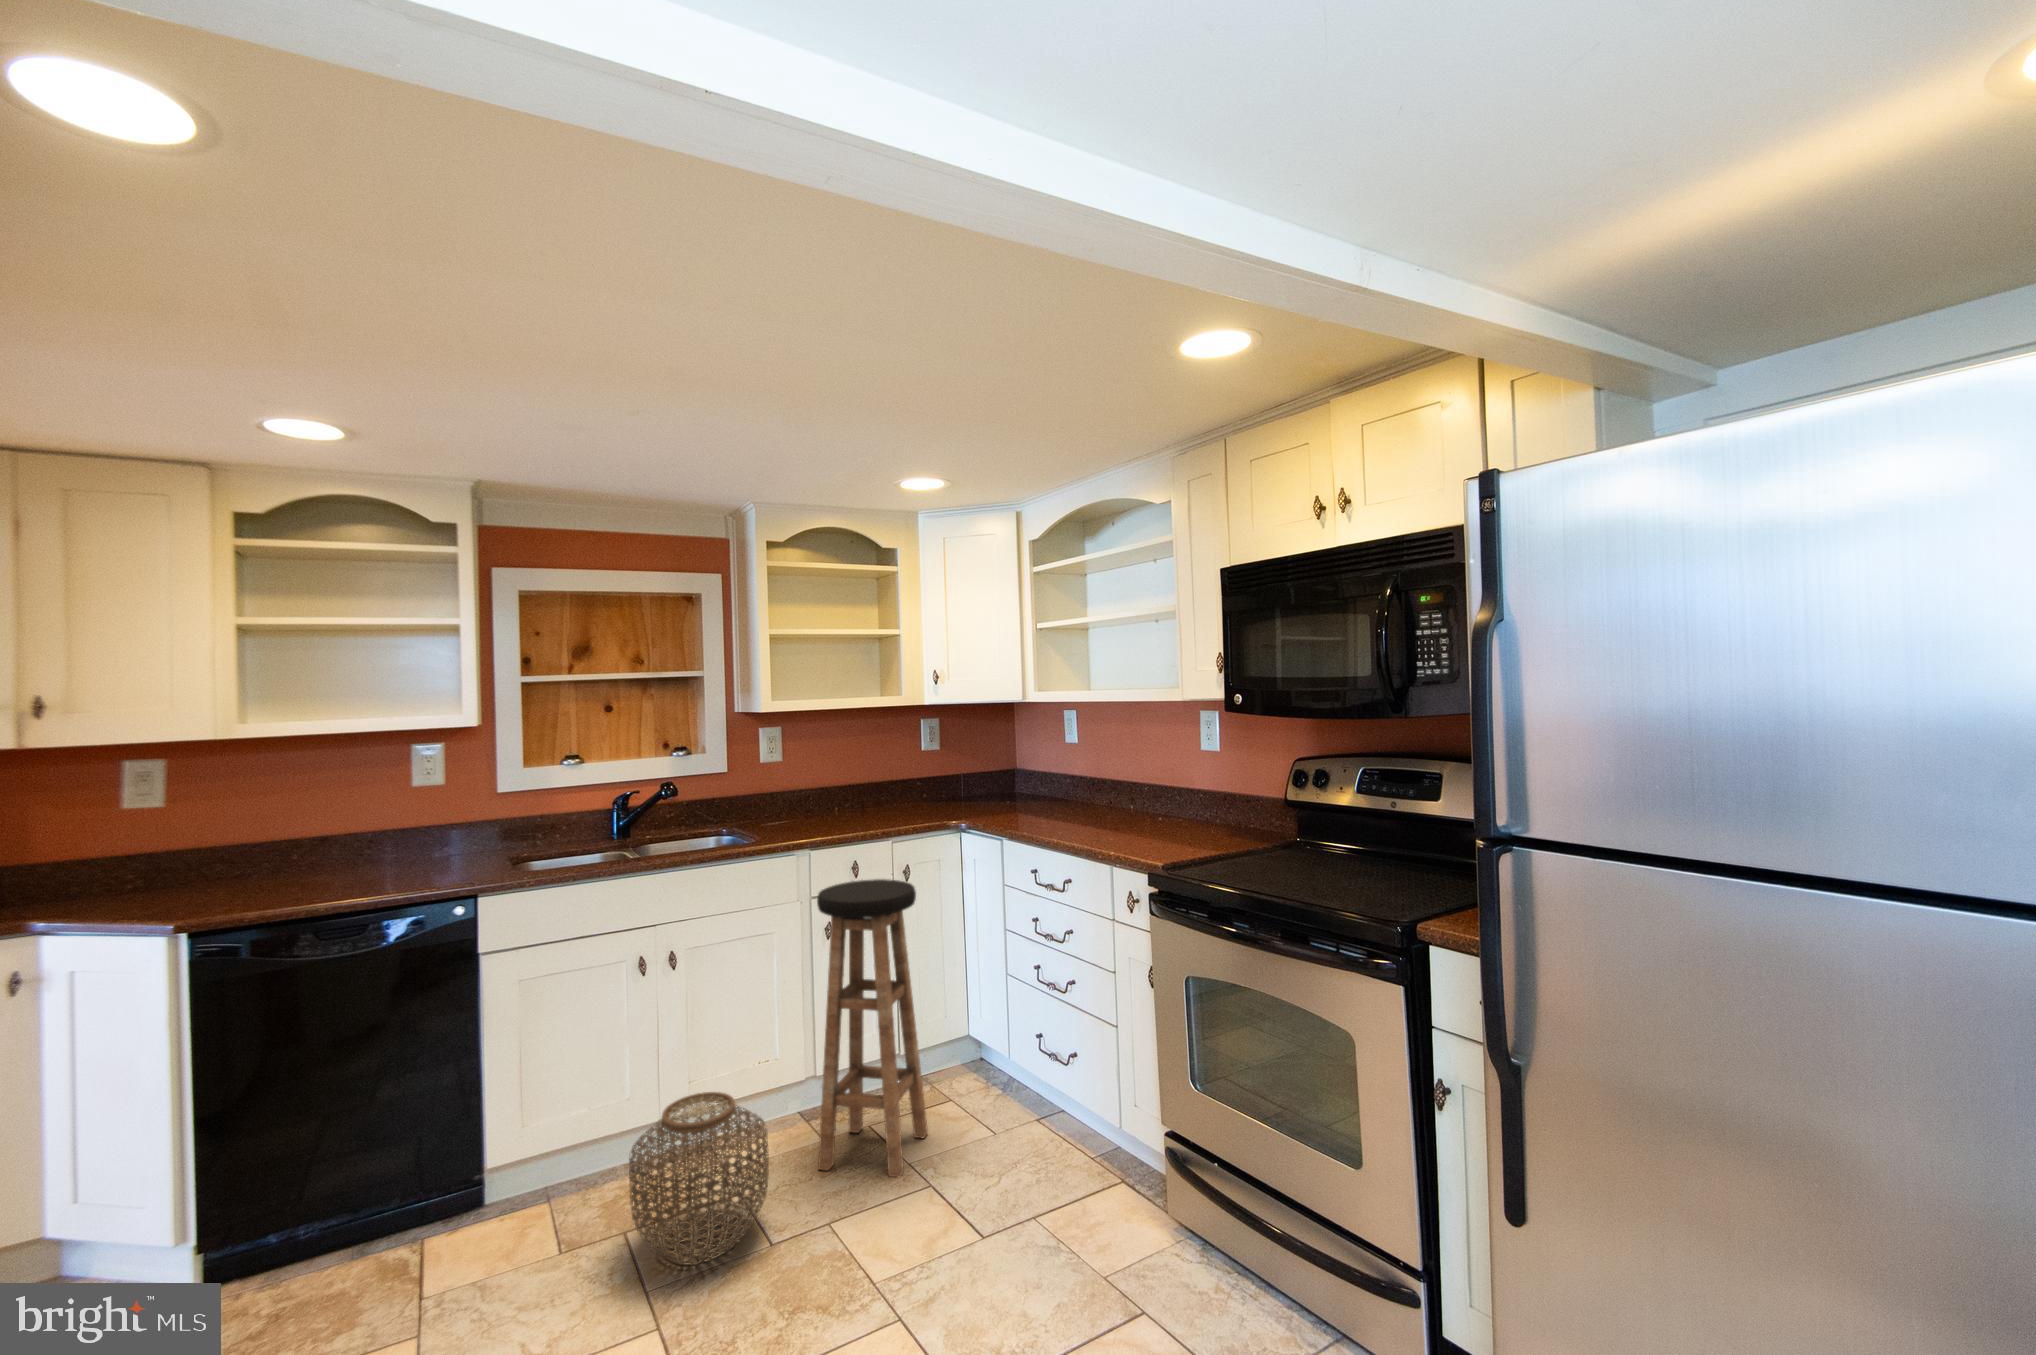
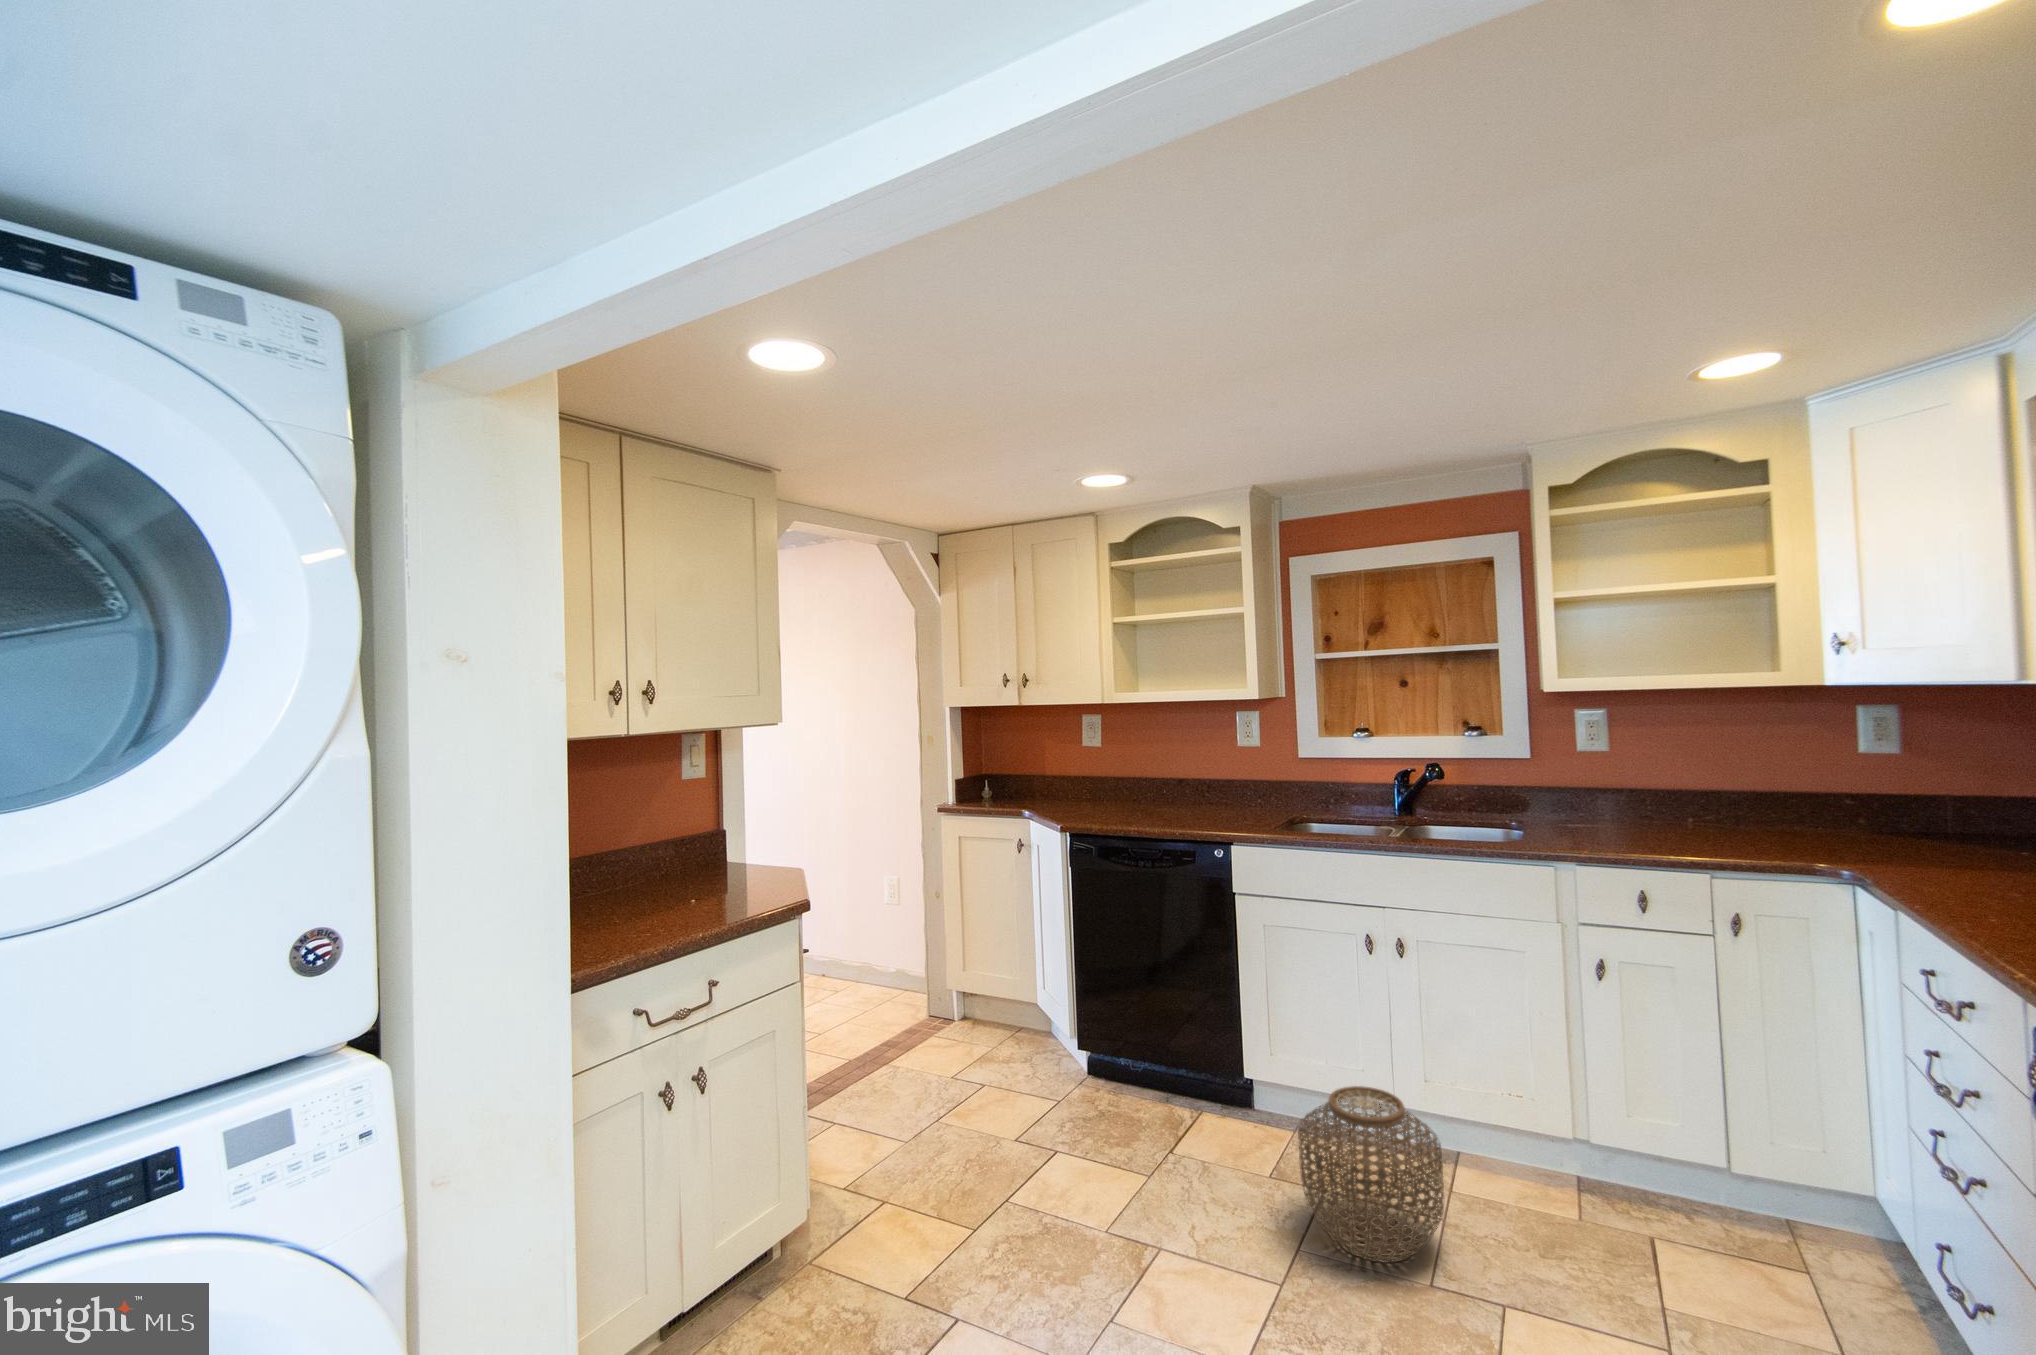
bar stool: present [817,879,928,1178] -> none [1538,912,1727,1314]

